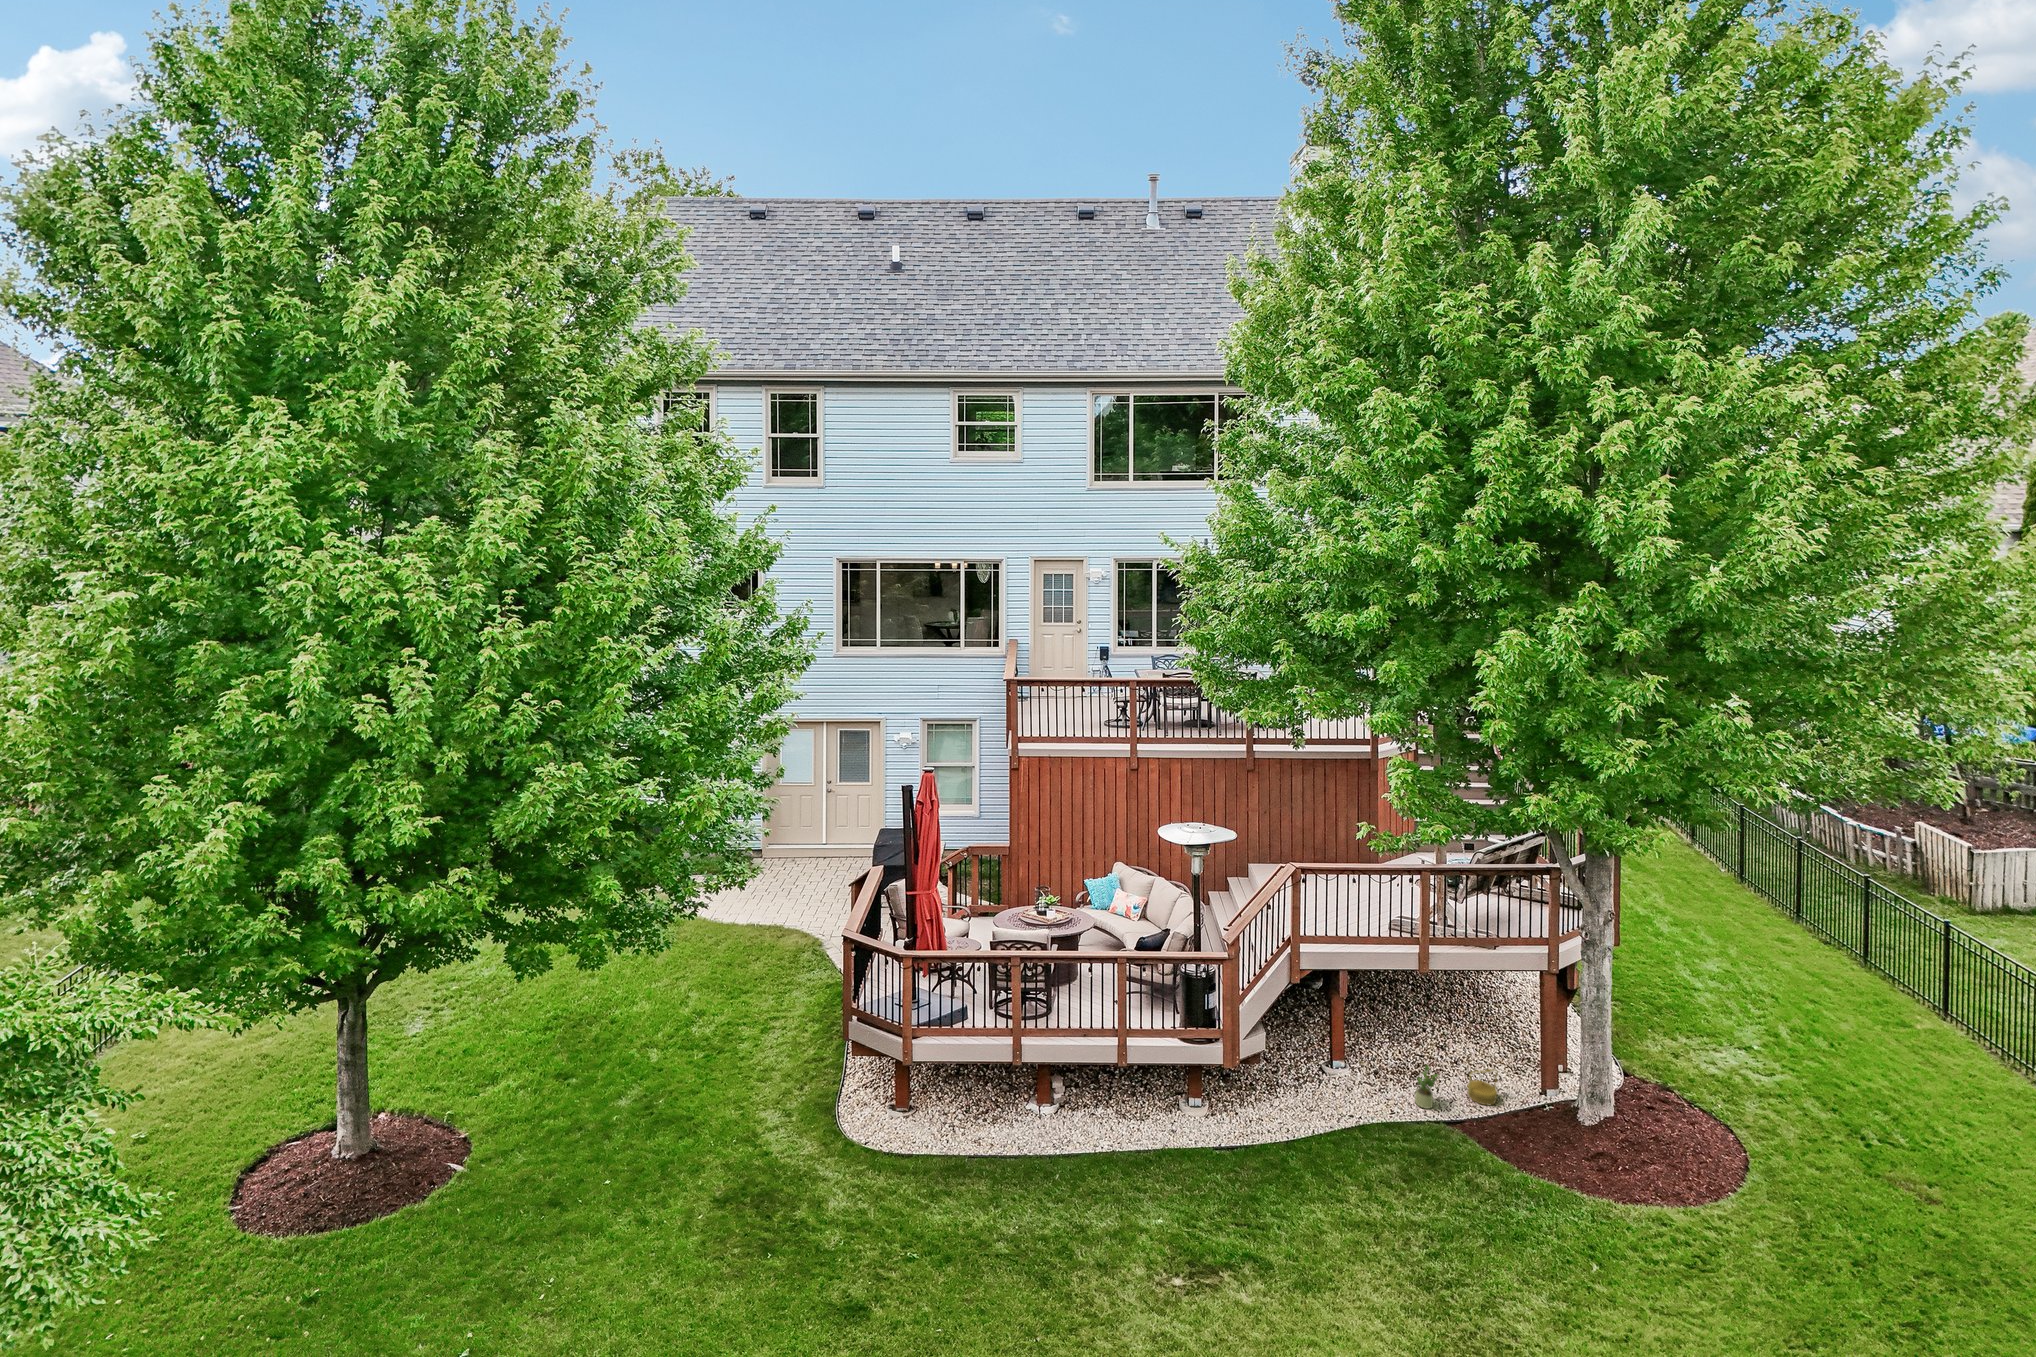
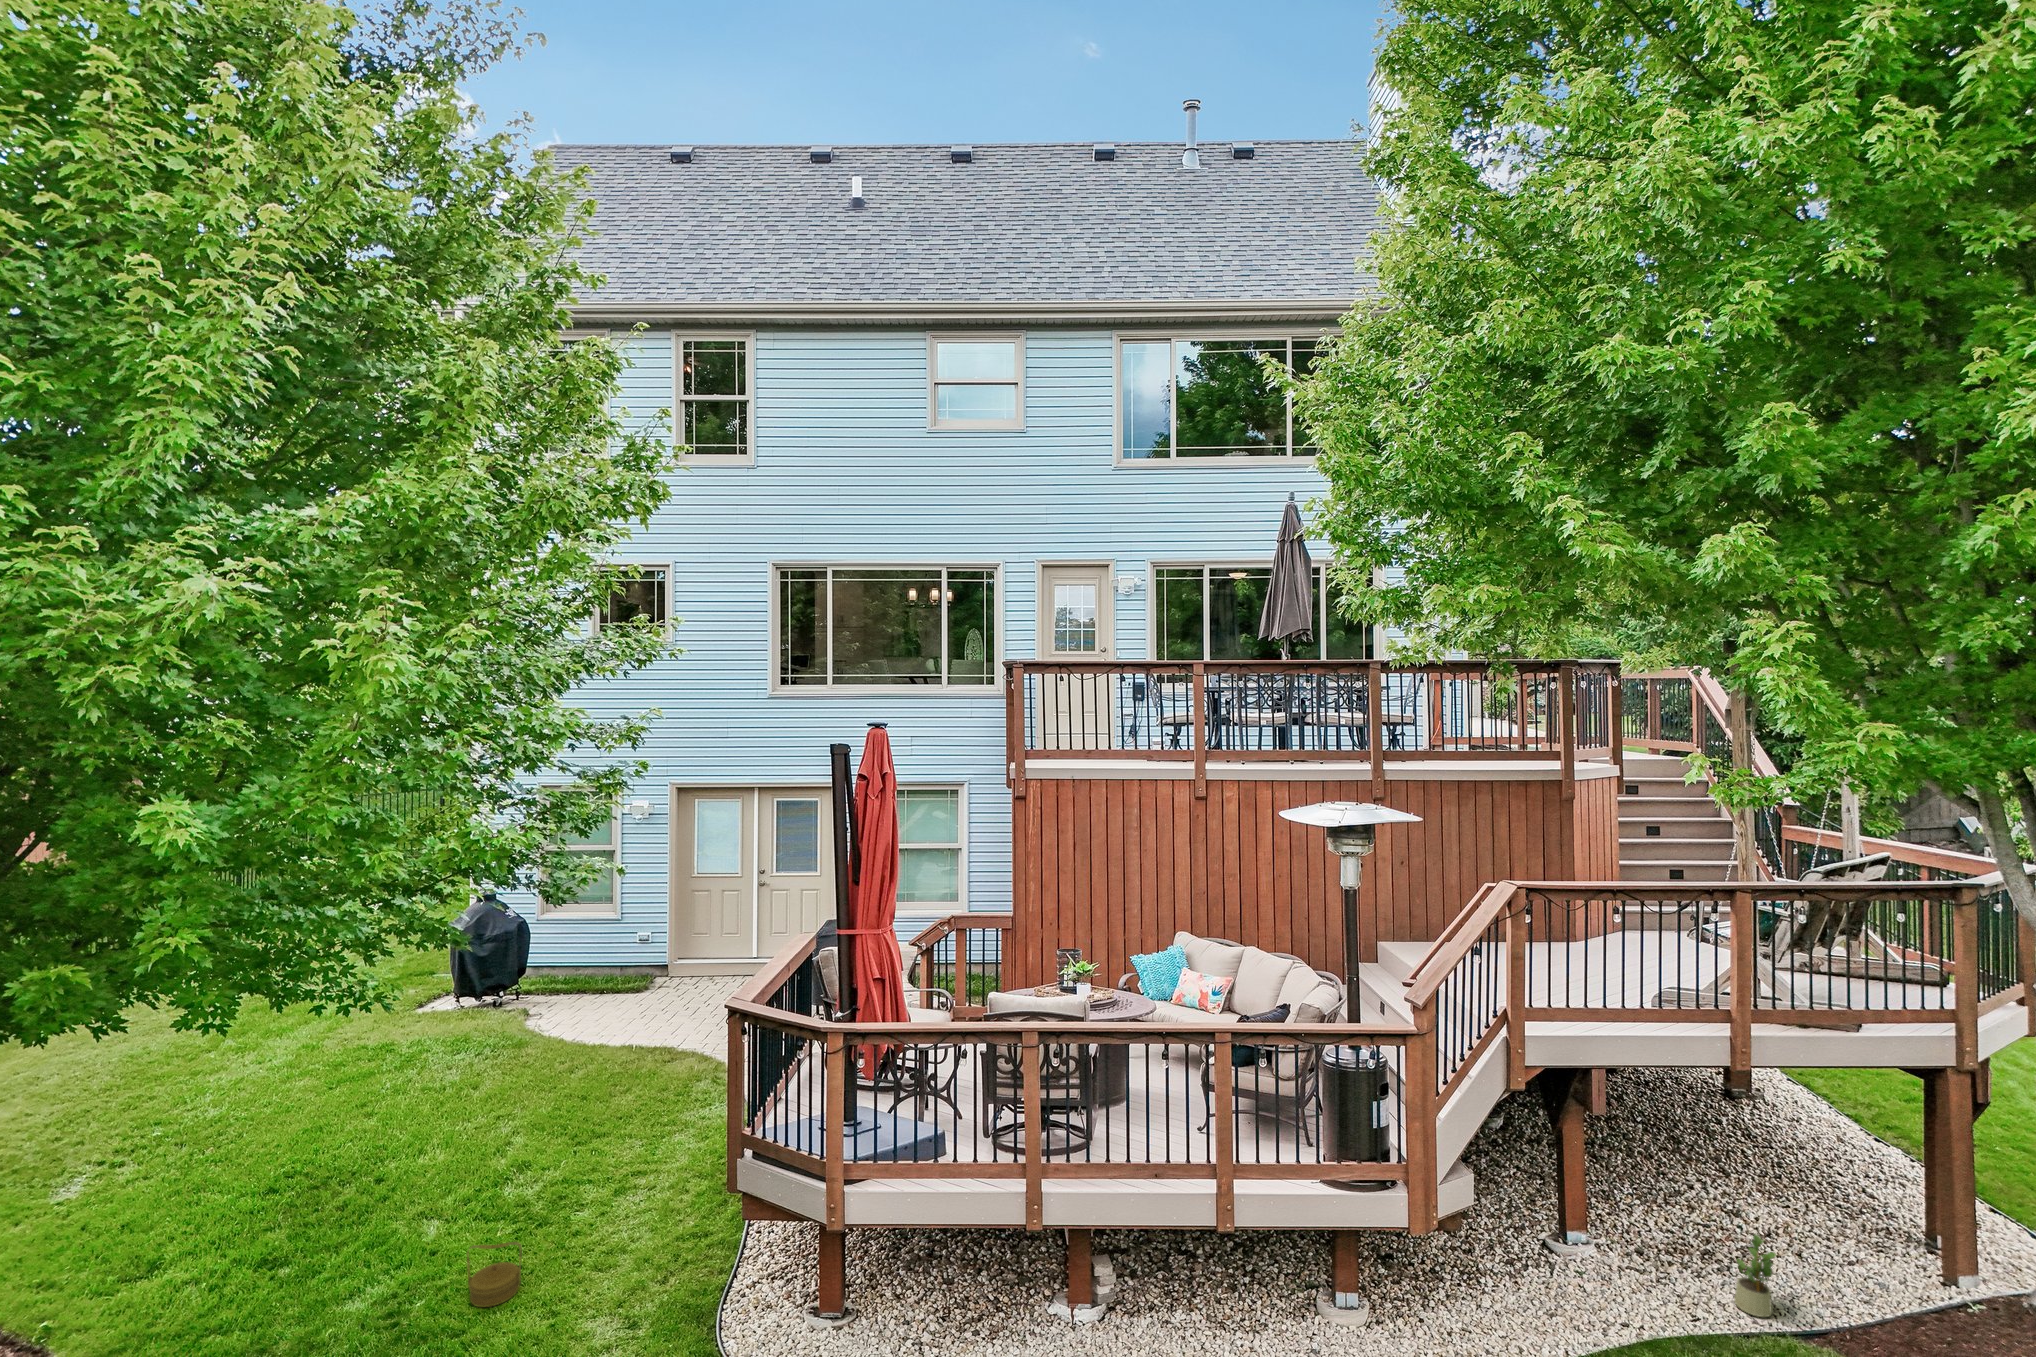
basket: present [1467,1069,1498,1105] -> present [467,1242,522,1307]

